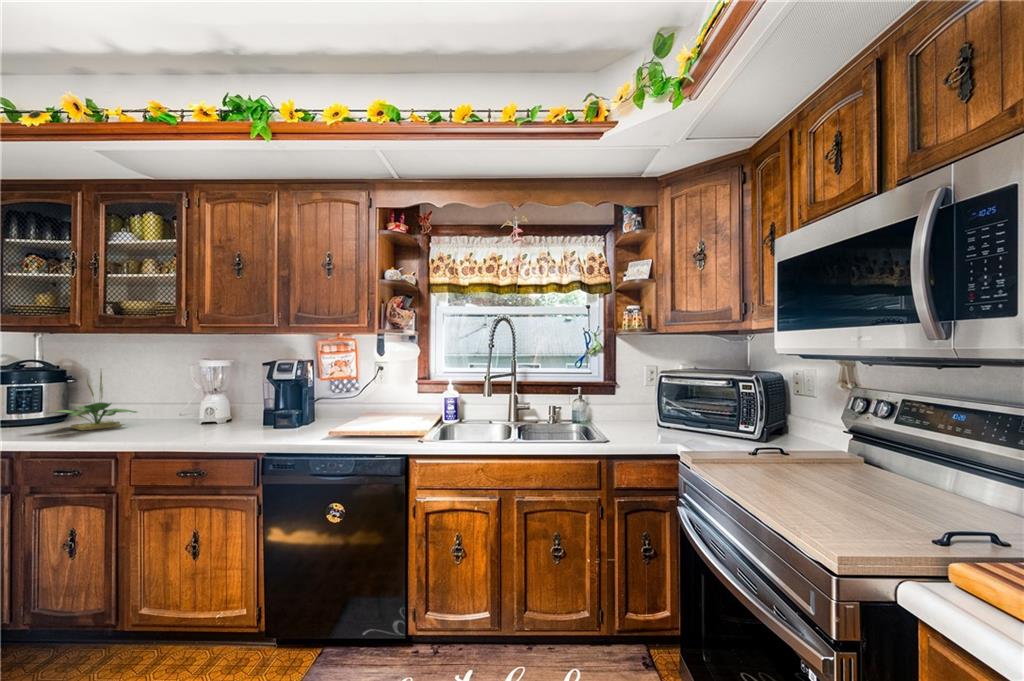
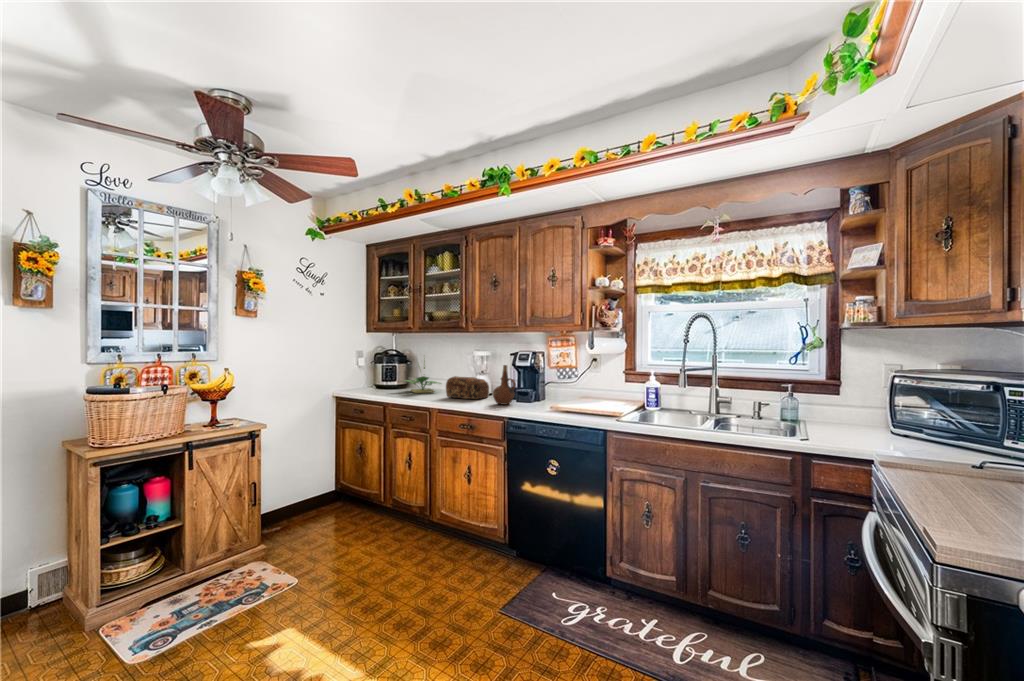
ceramic pitcher: none [237,379,275,435] -> present [493,365,516,405]
bread loaf: none [148,399,227,432] -> present [446,376,489,399]

